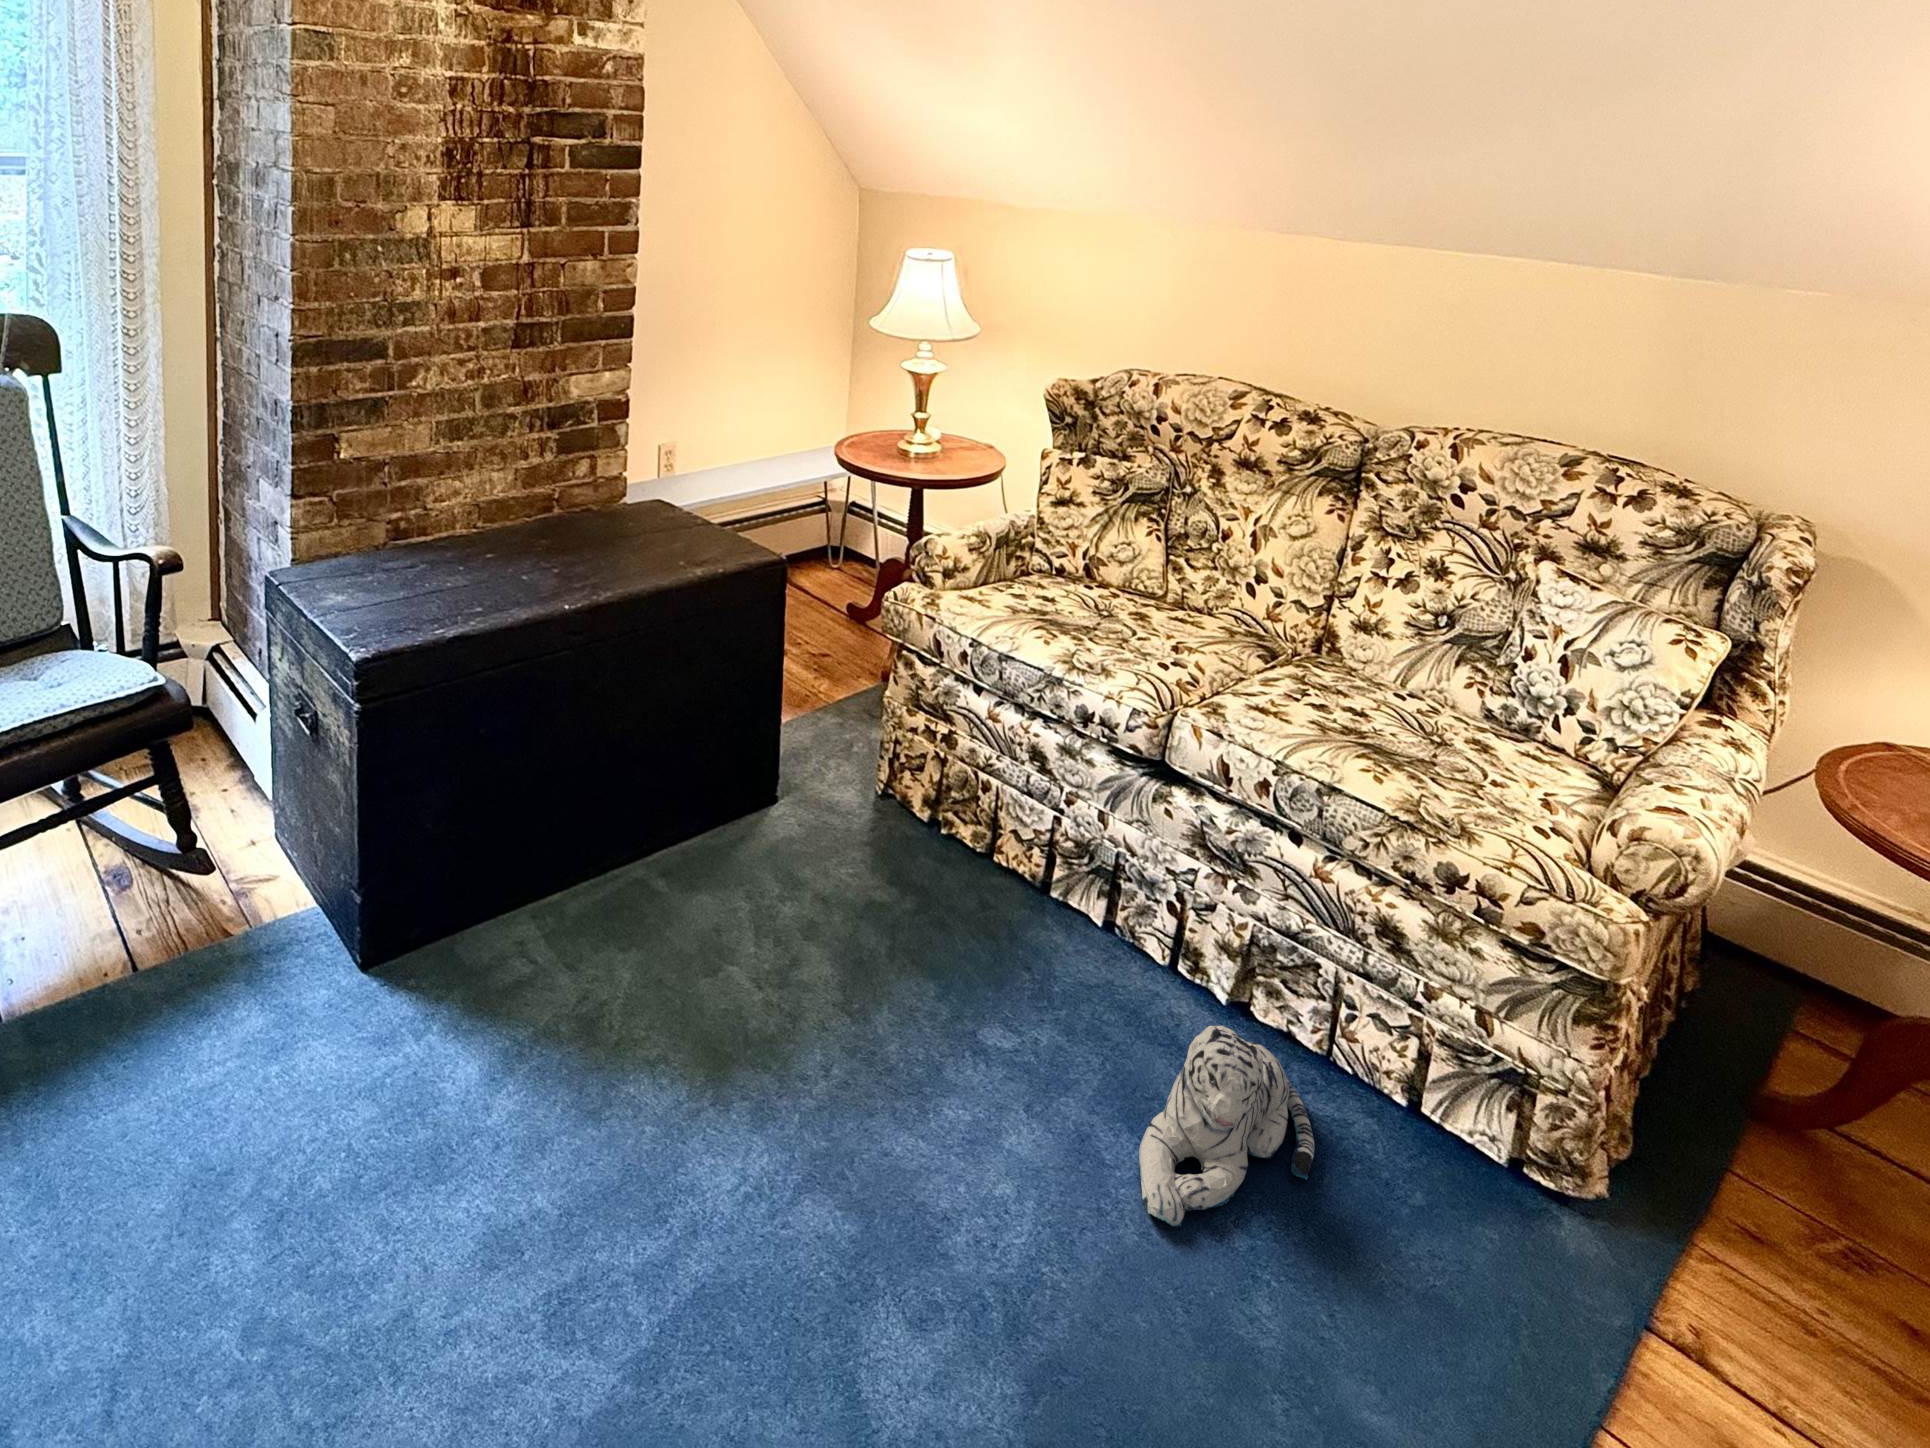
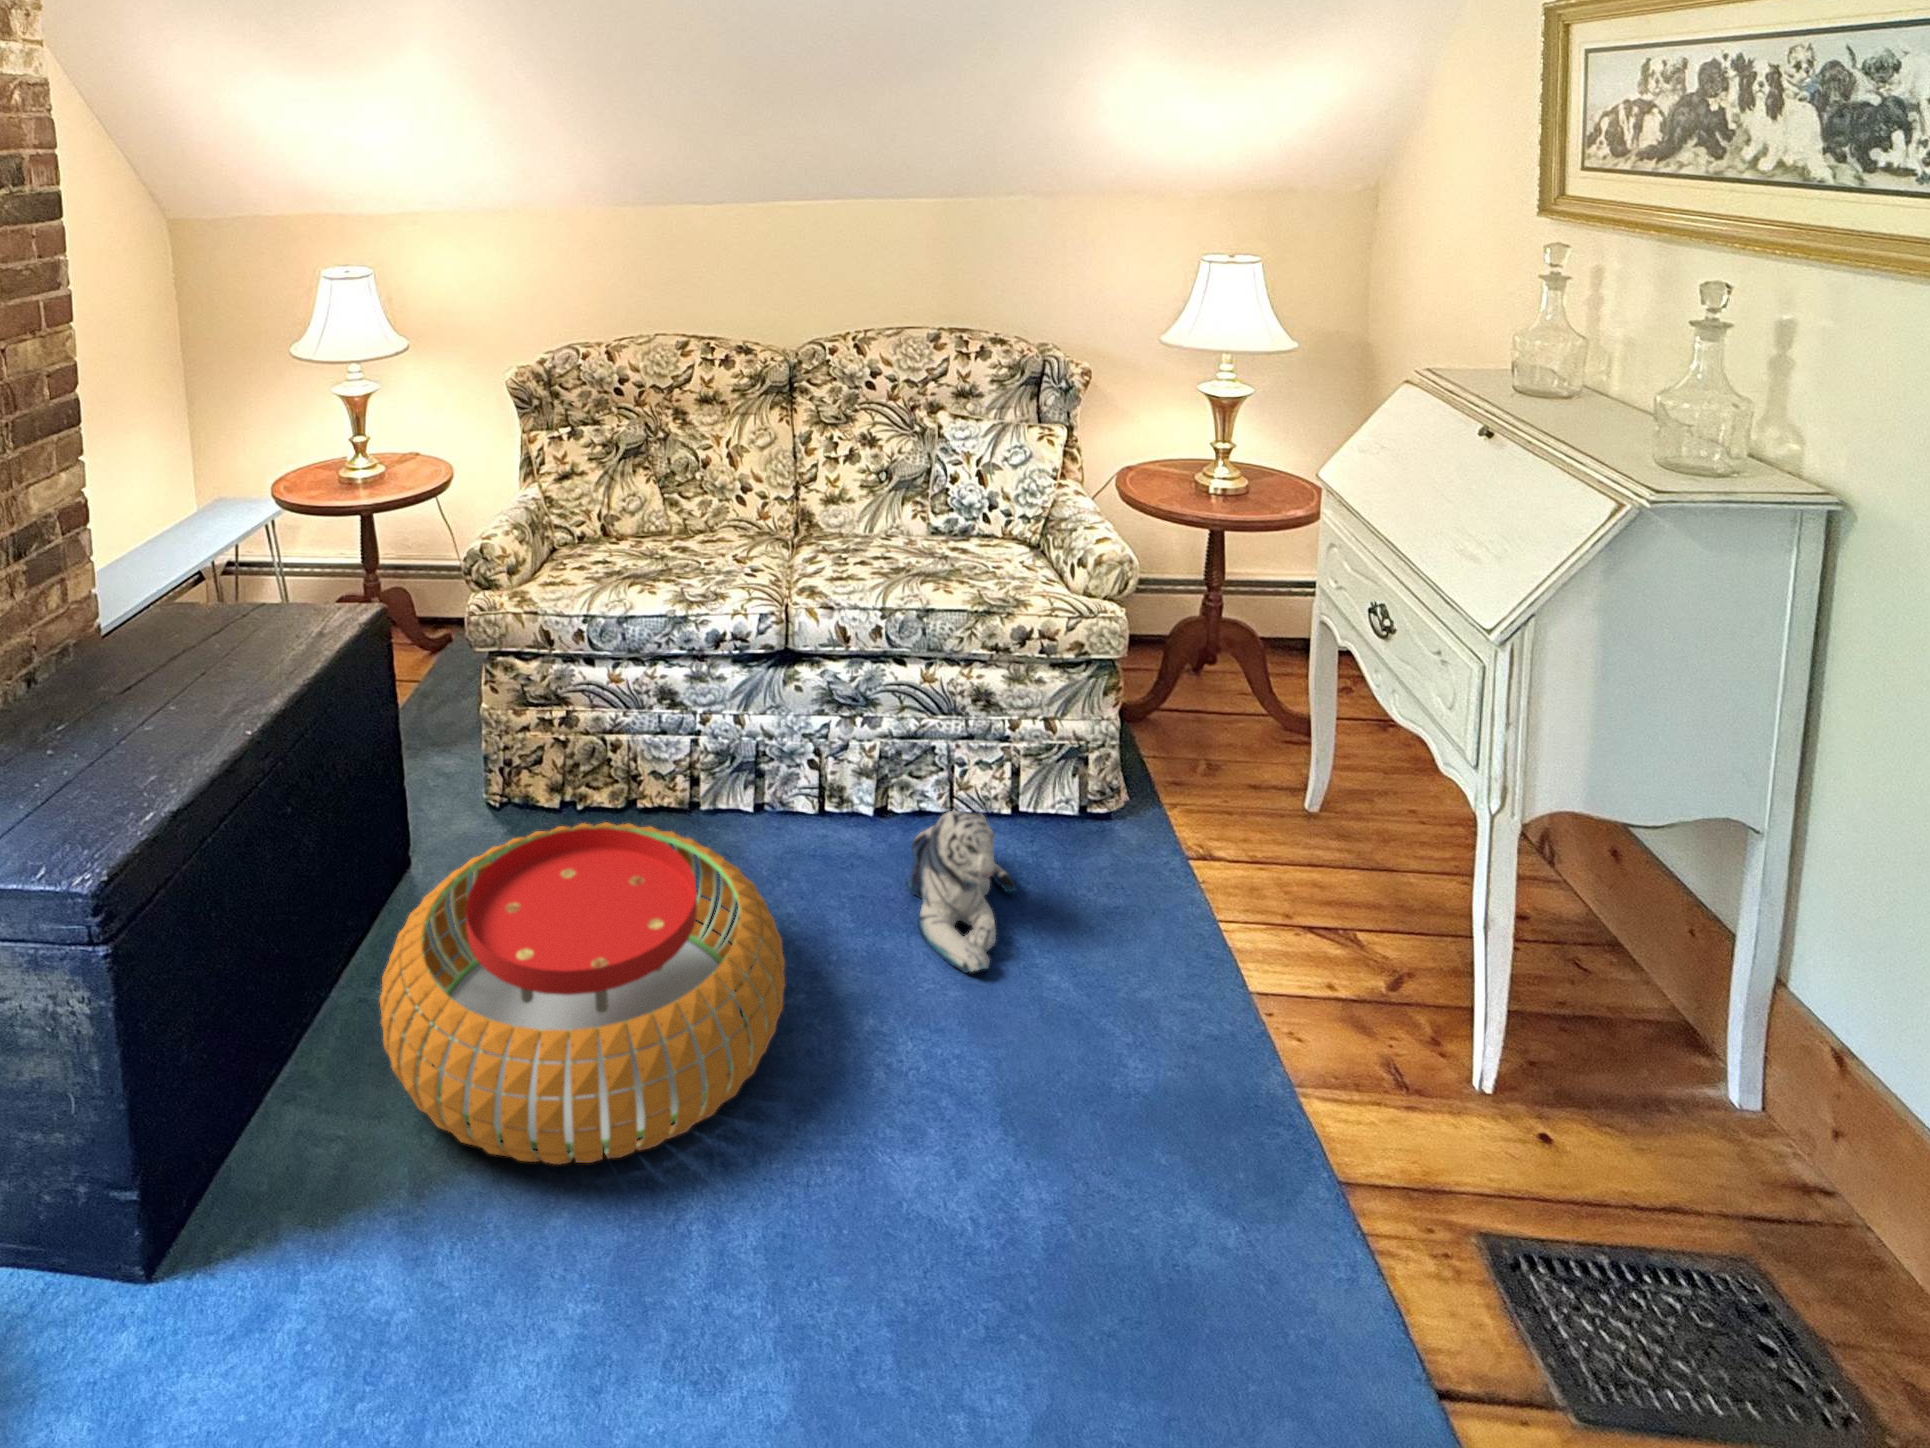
pouf: none [574,796,966,1131] -> present [380,822,785,1164]

